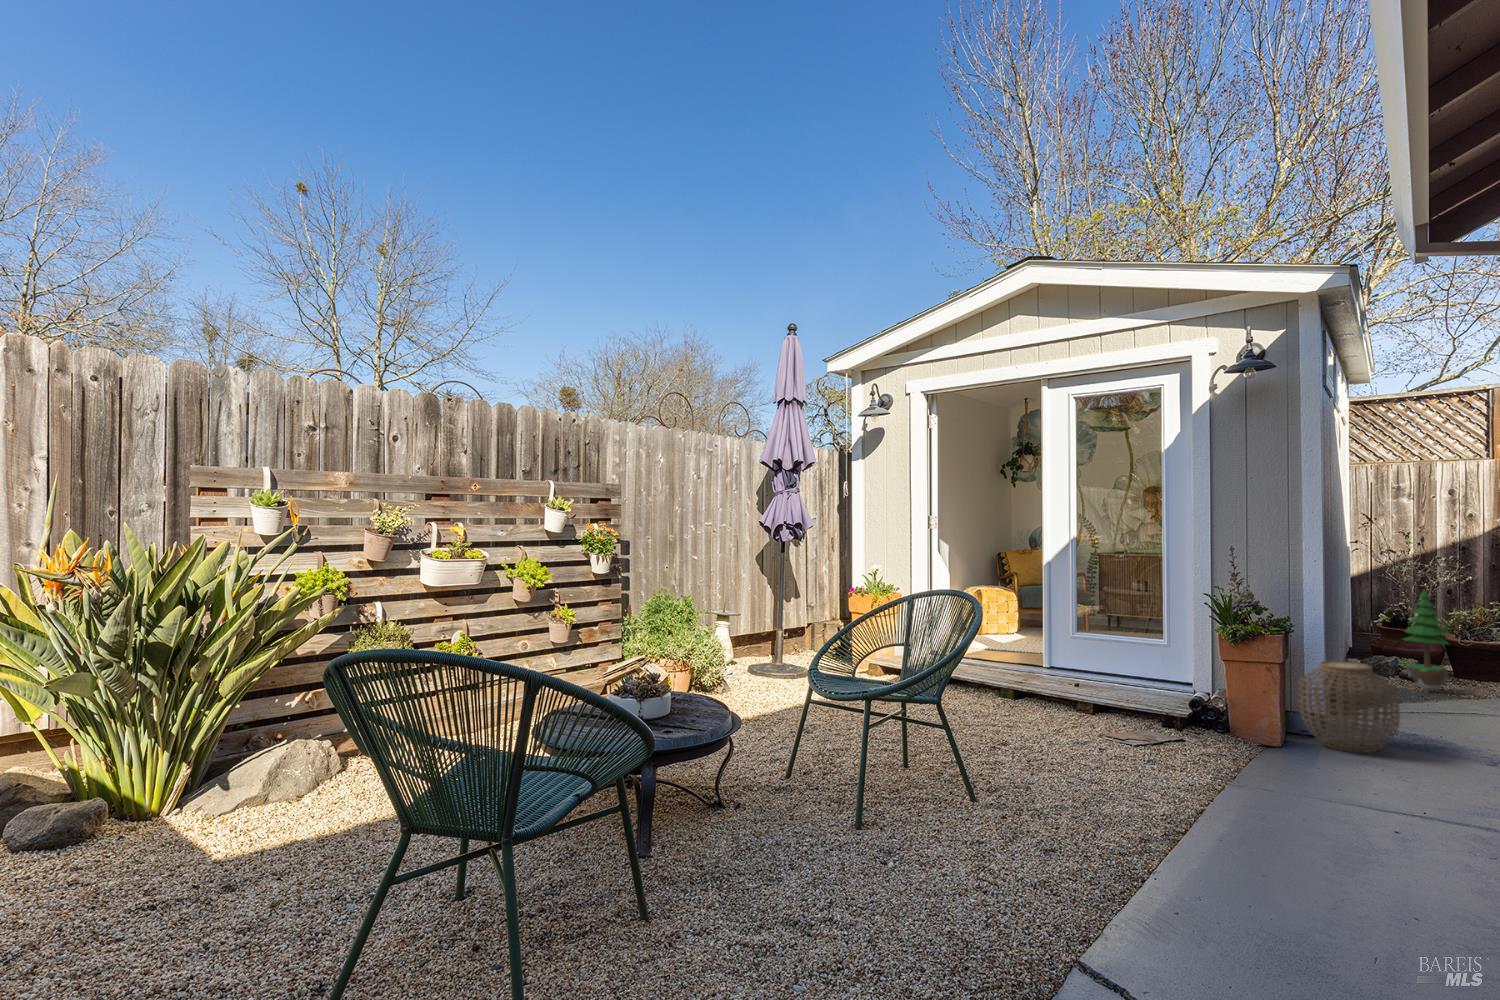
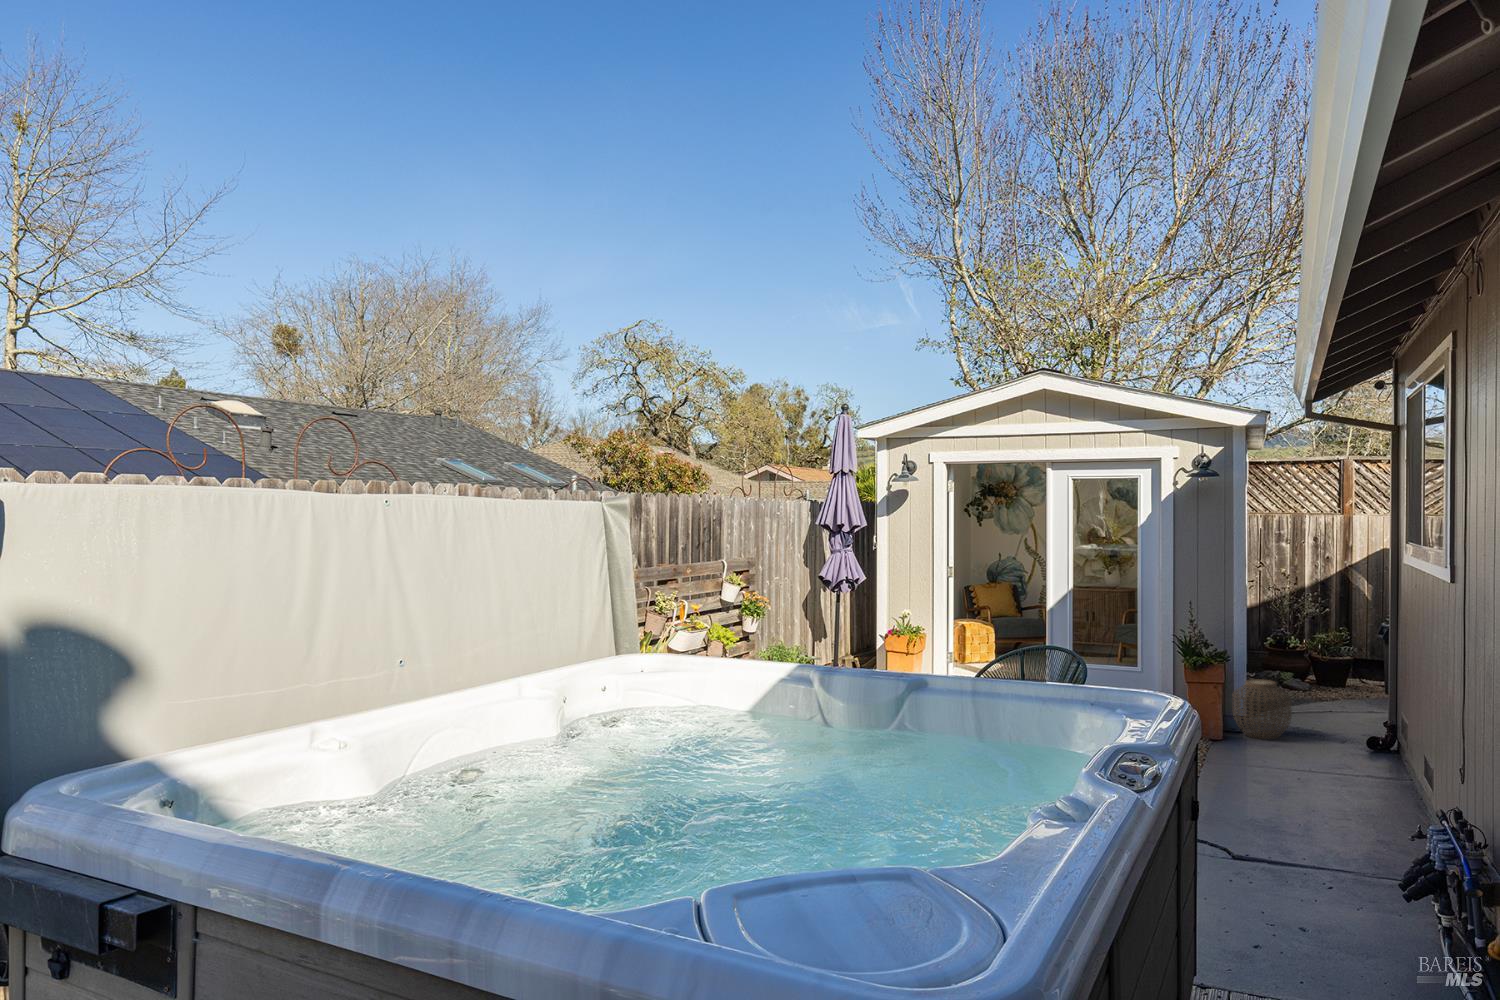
potted tree: present [1403,589,1448,692] -> none [1284,619,1316,695]

